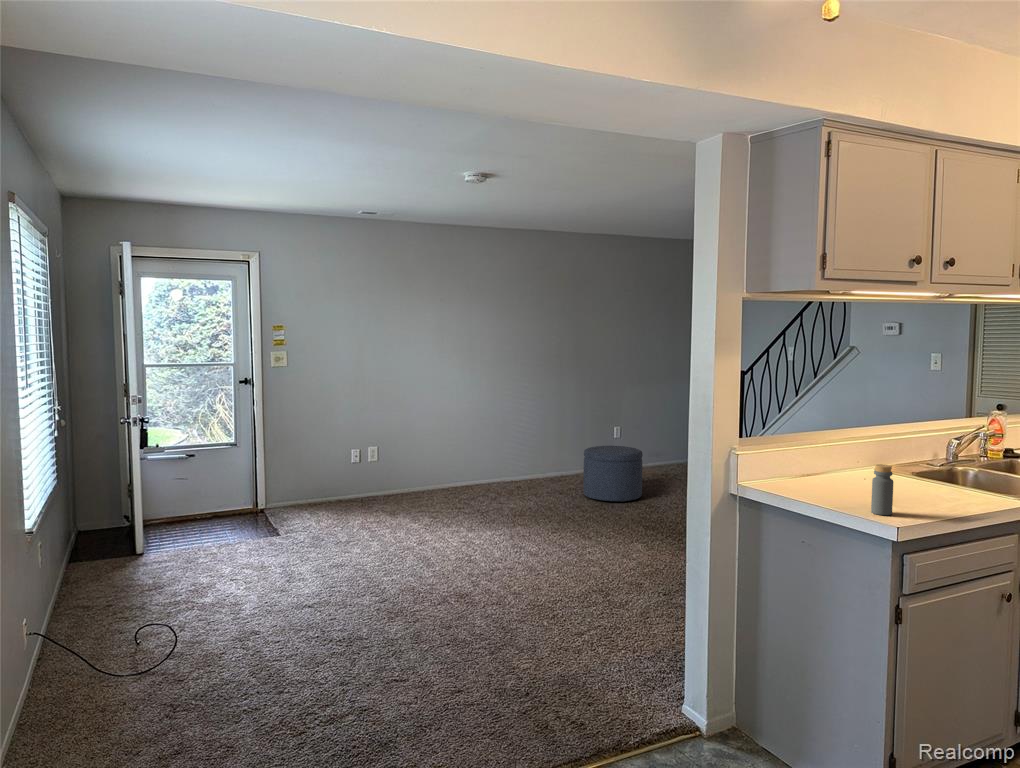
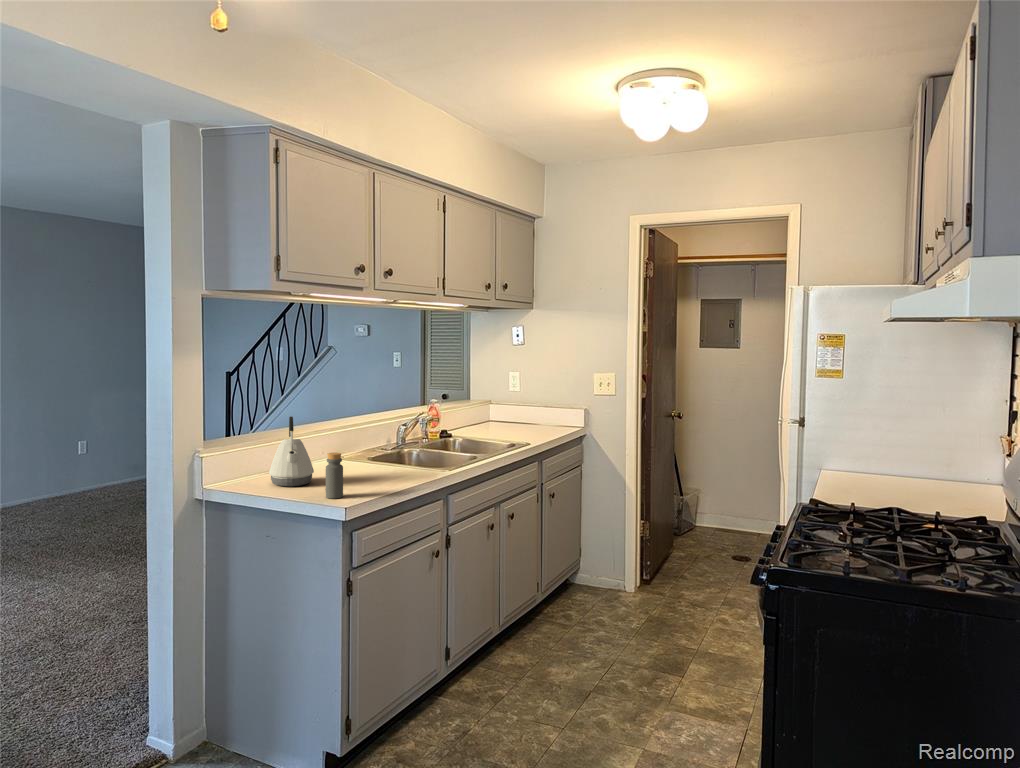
kettle: none [805,421,854,495] -> present [269,417,314,487]
ottoman: present [583,446,643,502] -> none [33,463,114,529]

